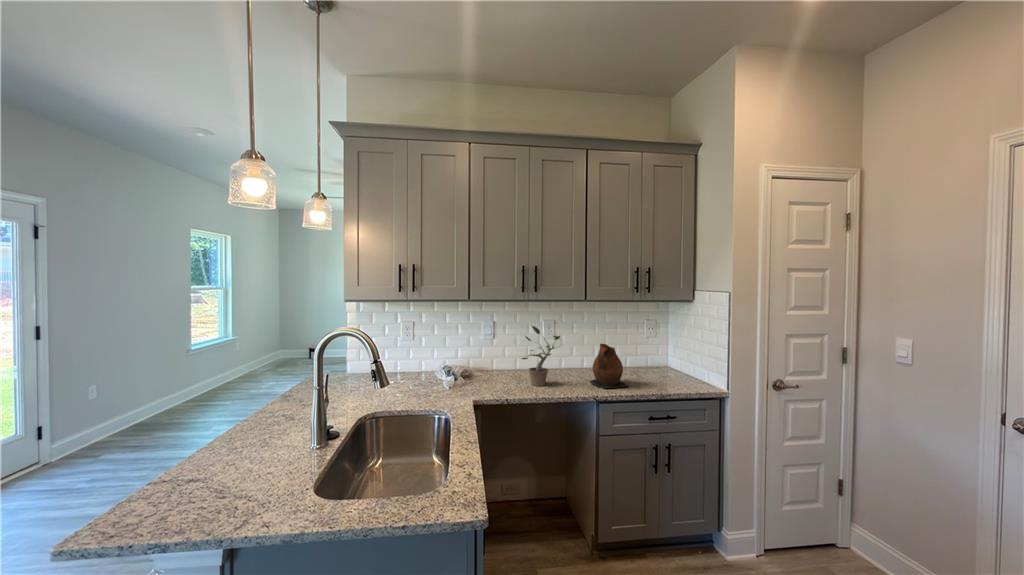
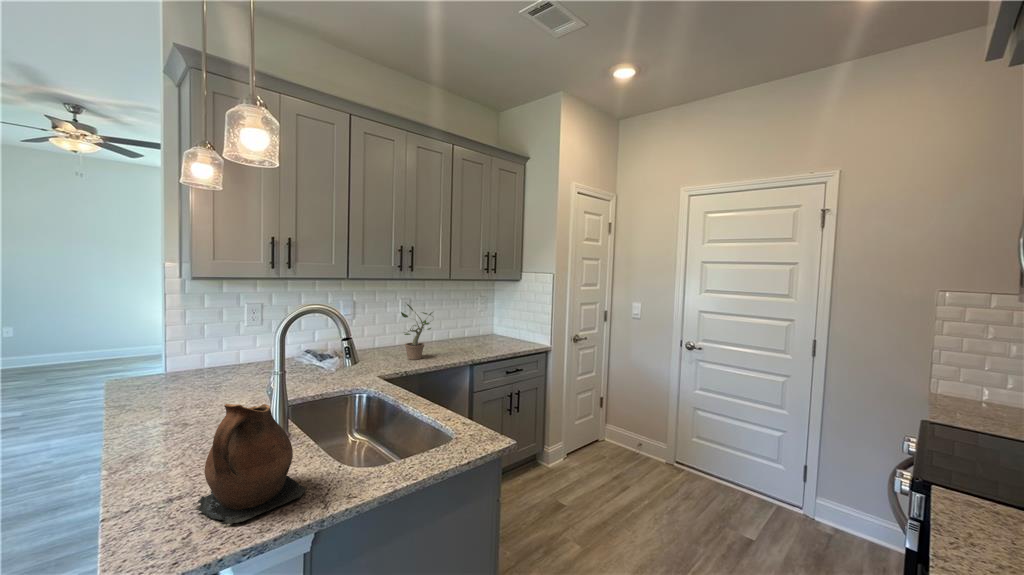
ceramic pitcher: present [590,343,629,388] -> present [193,404,306,525]

